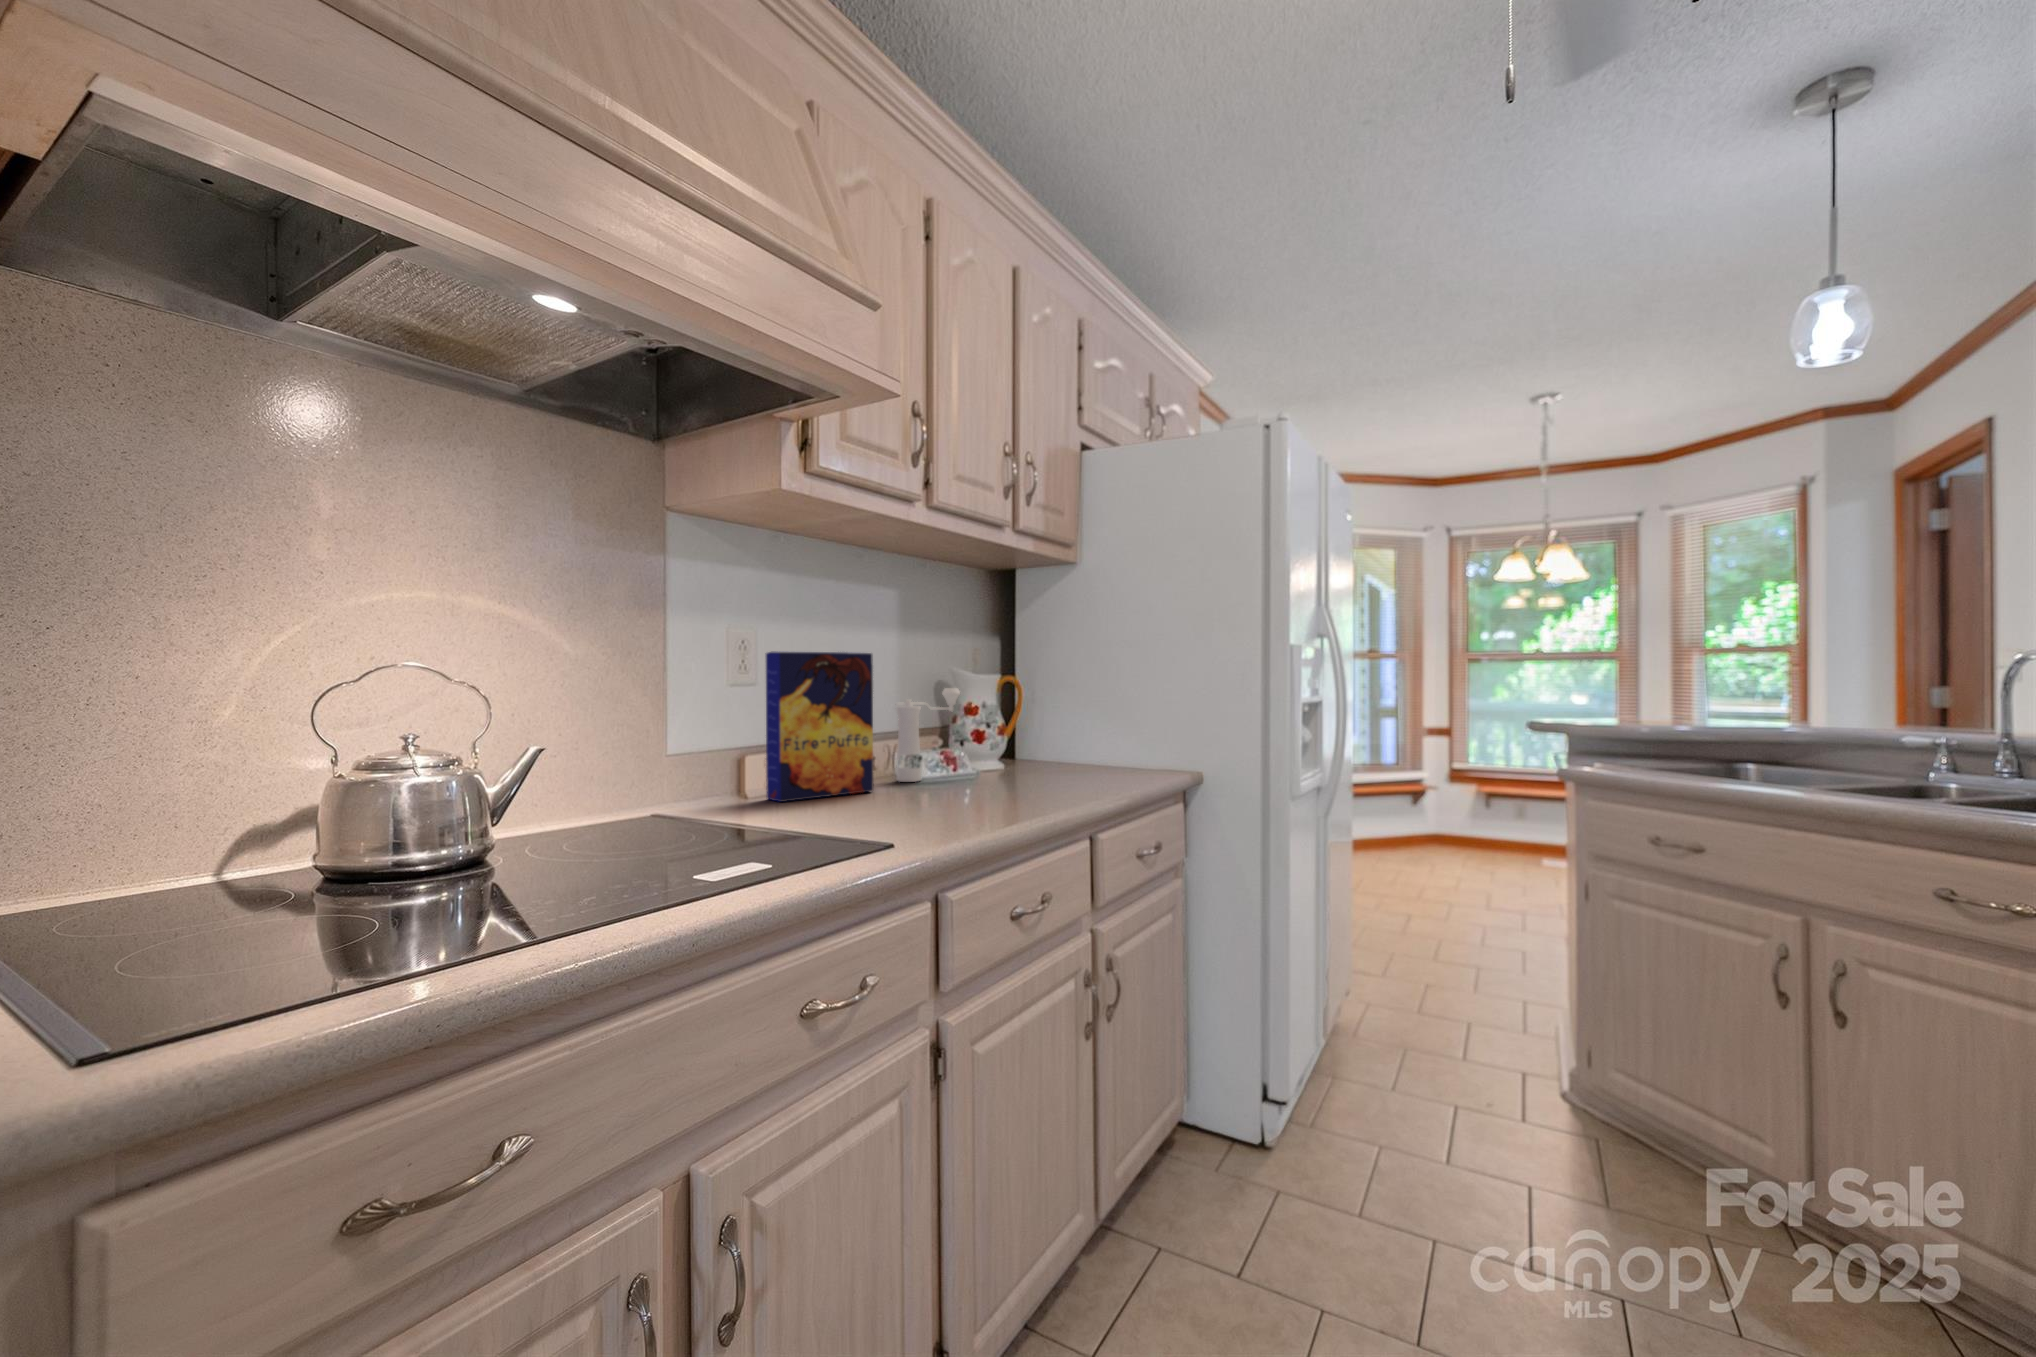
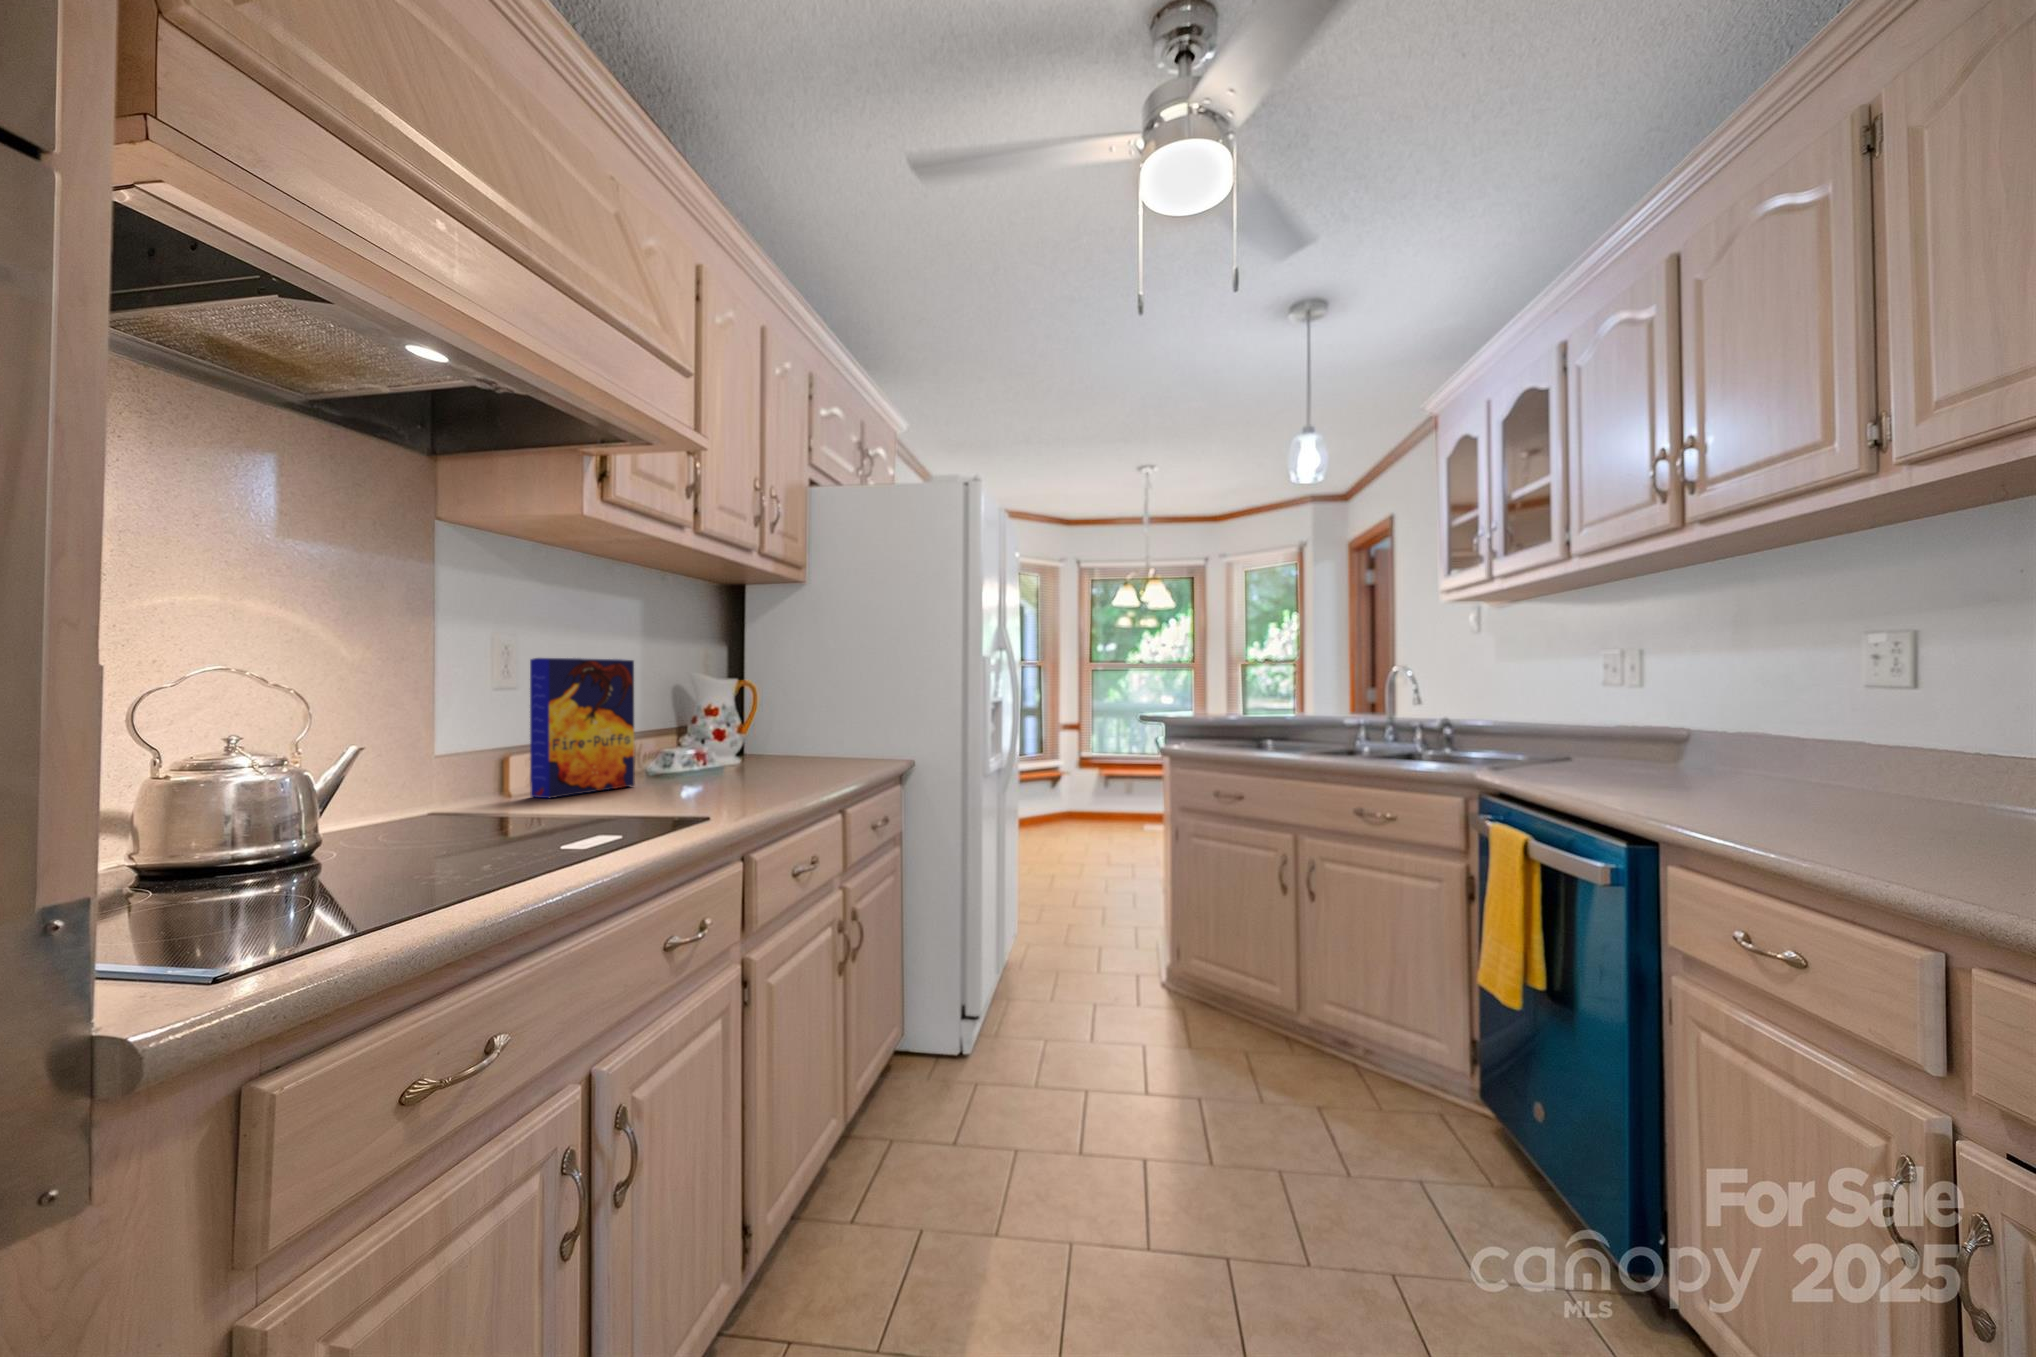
pepper mill: present [896,688,960,782] -> none [646,692,707,778]

